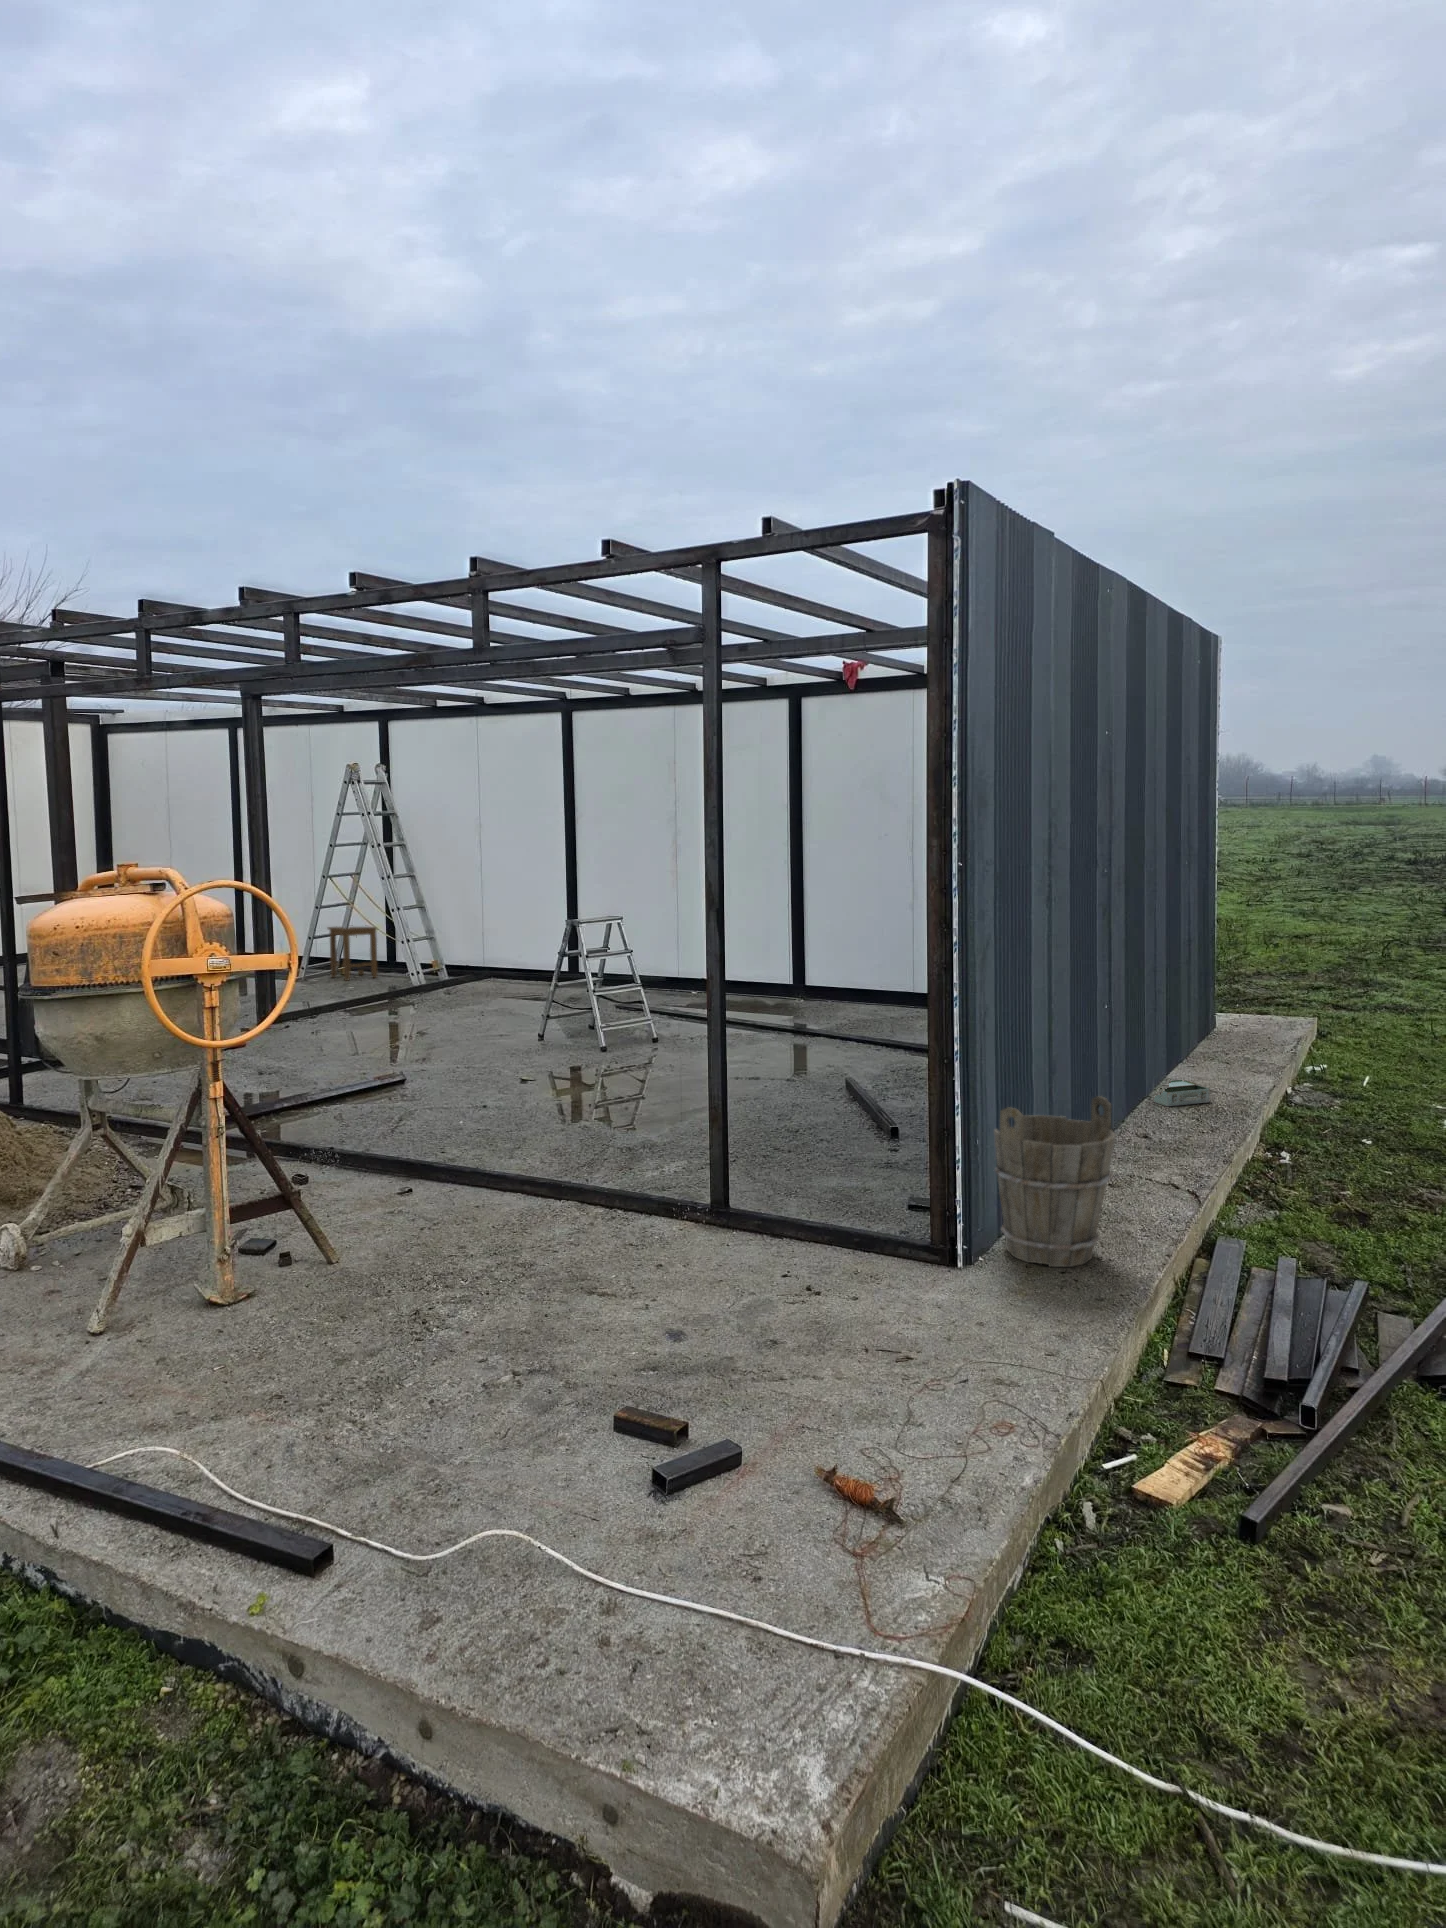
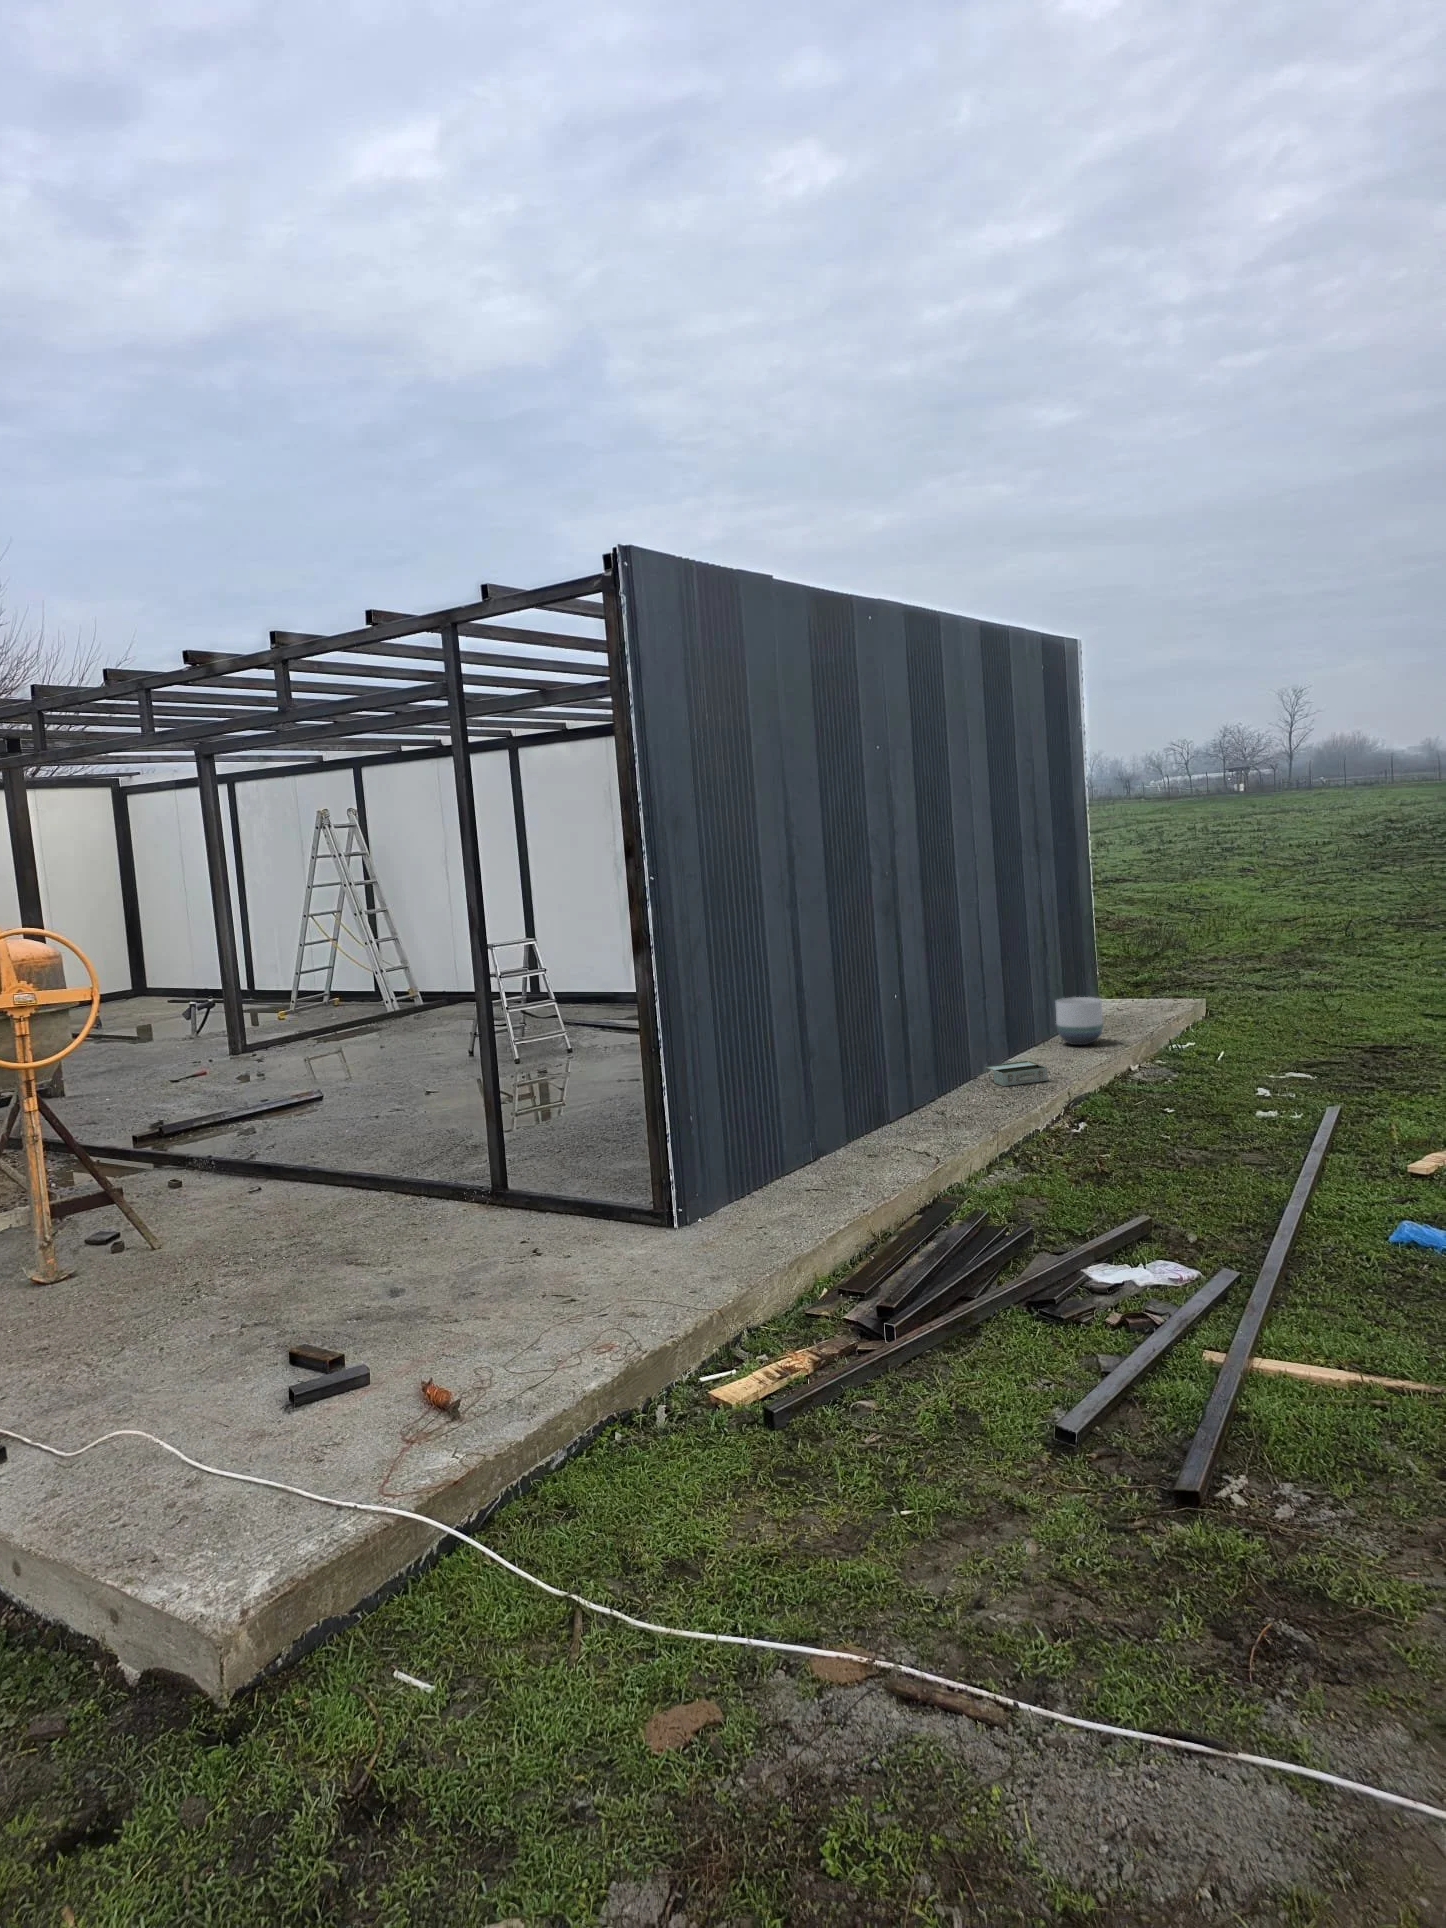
stool: present [328,927,377,980] -> none [312,960,361,1012]
planter: none [1182,1013,1232,1064] -> present [1056,997,1103,1045]
bucket: present [994,1096,1116,1267] -> none [715,1074,822,1227]

